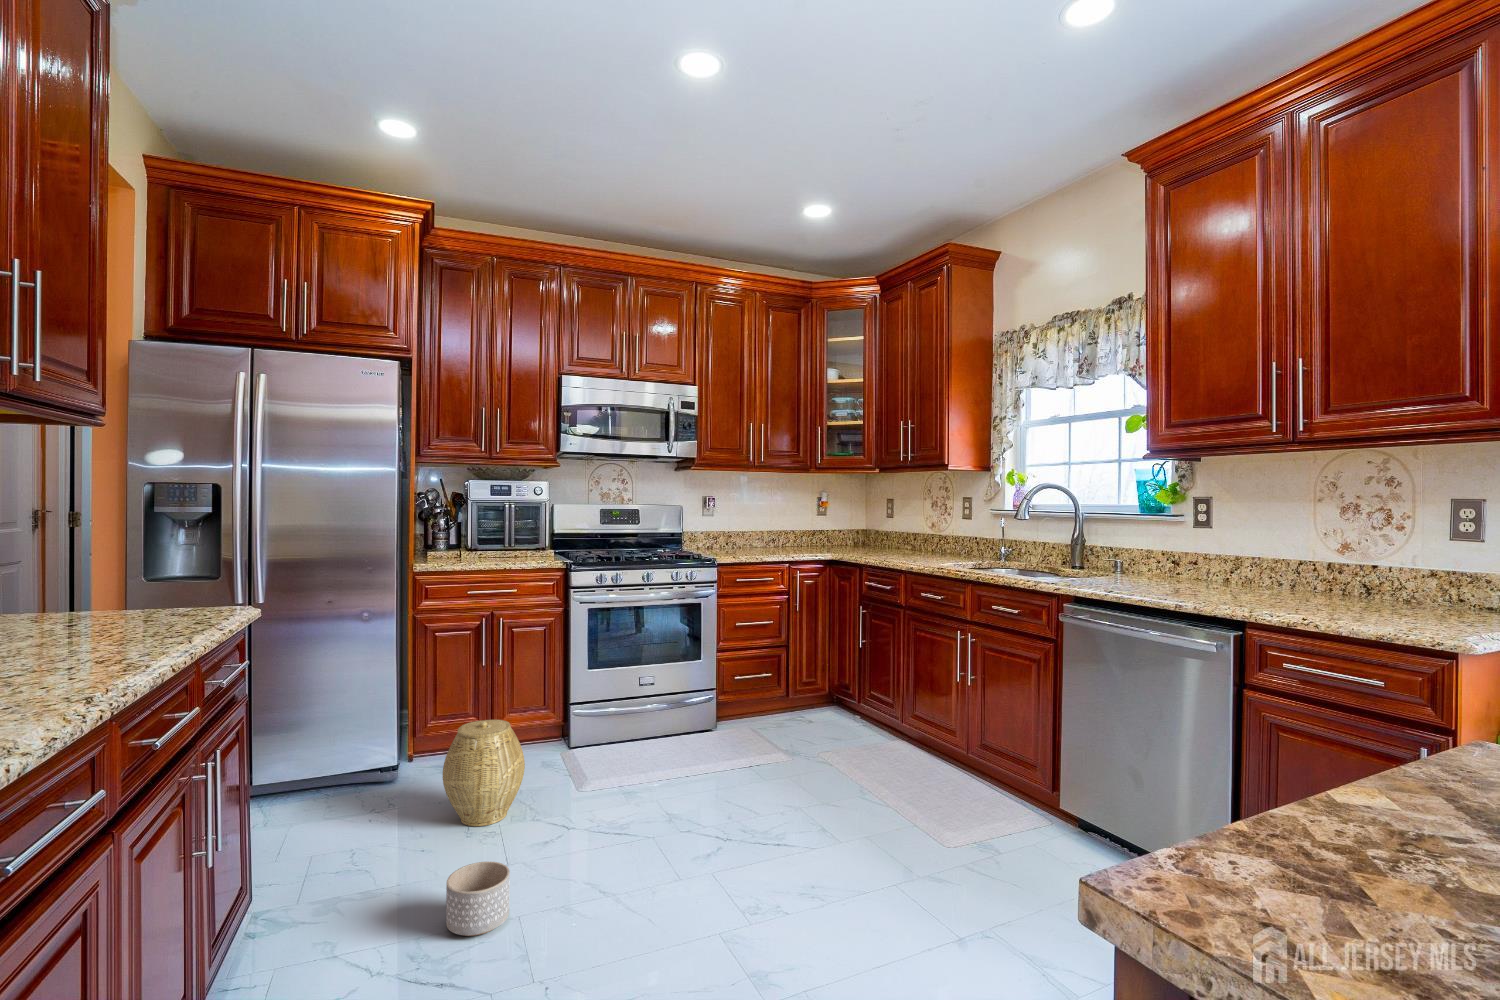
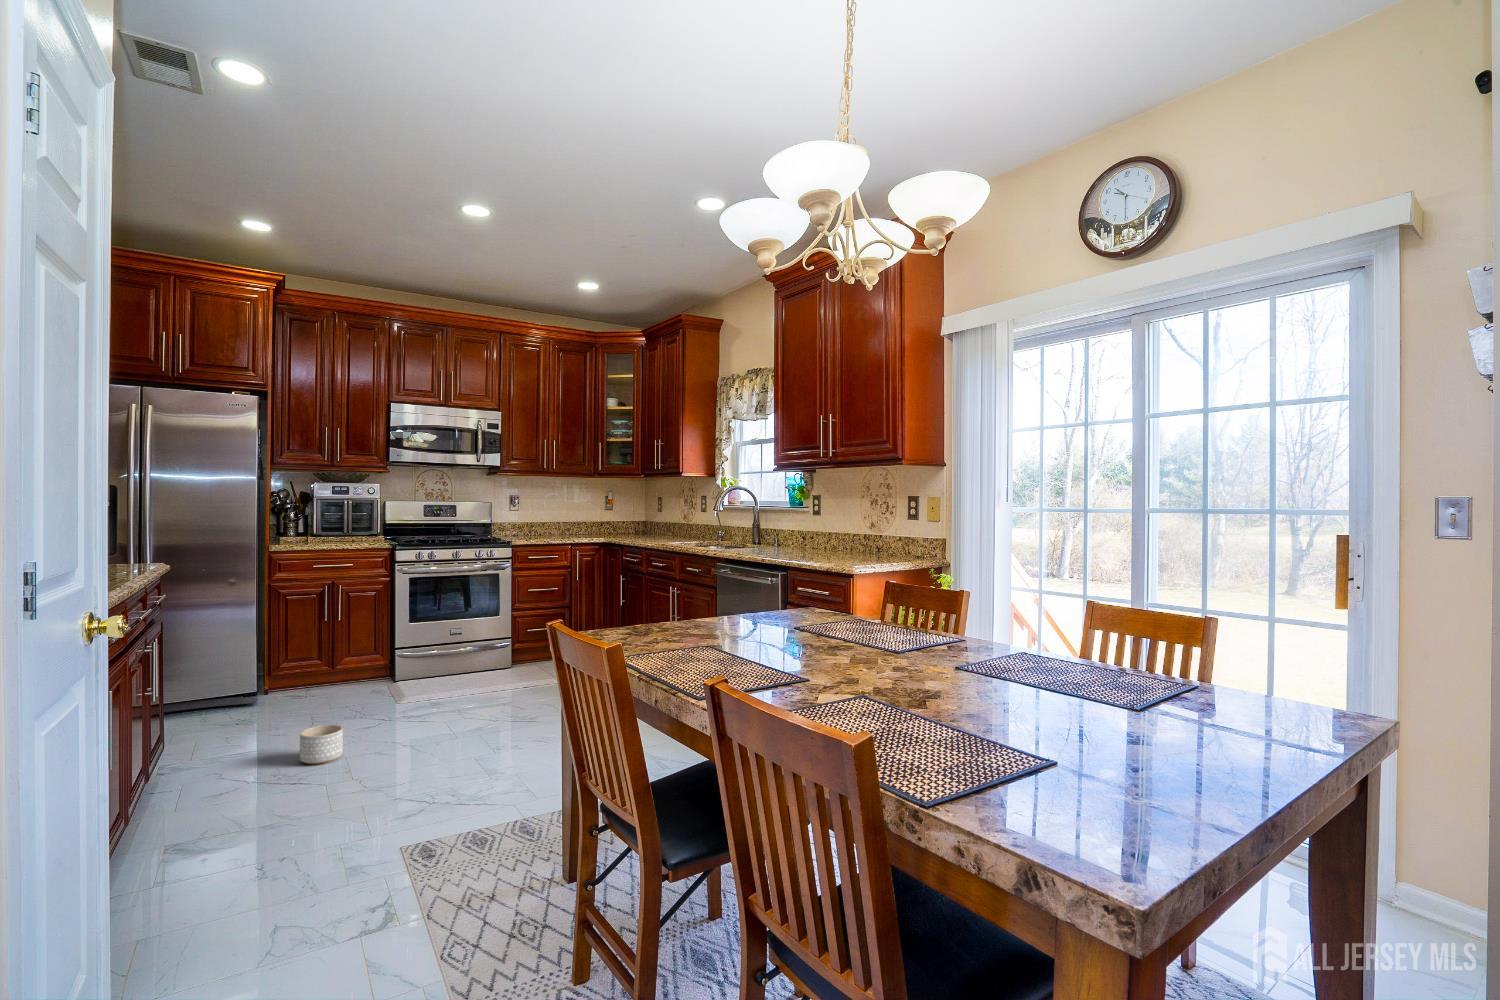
woven basket: present [443,720,525,826] -> none [294,651,357,721]

